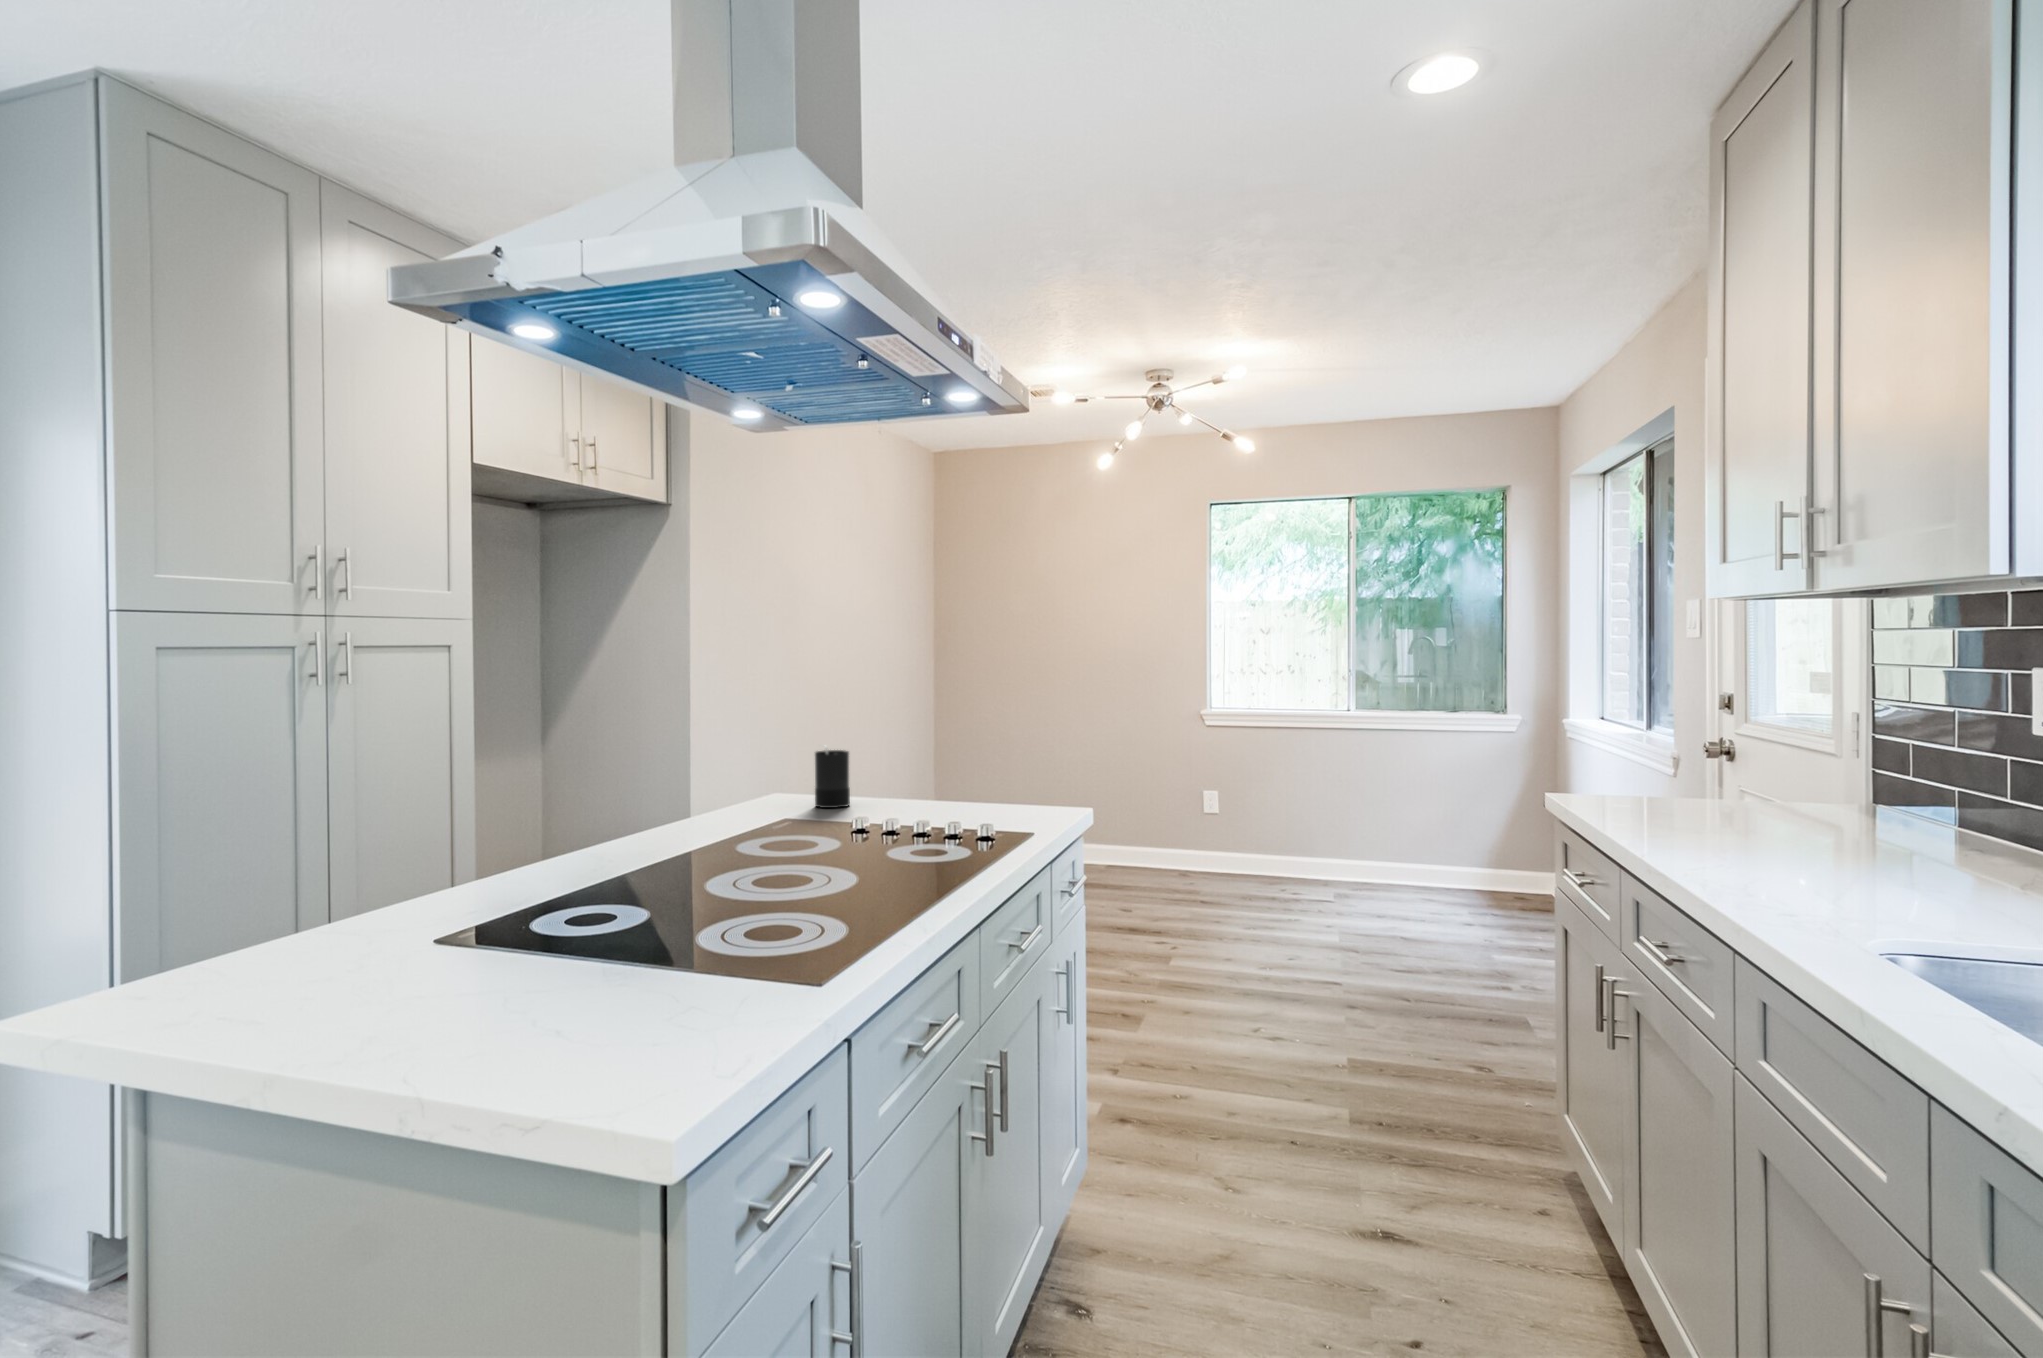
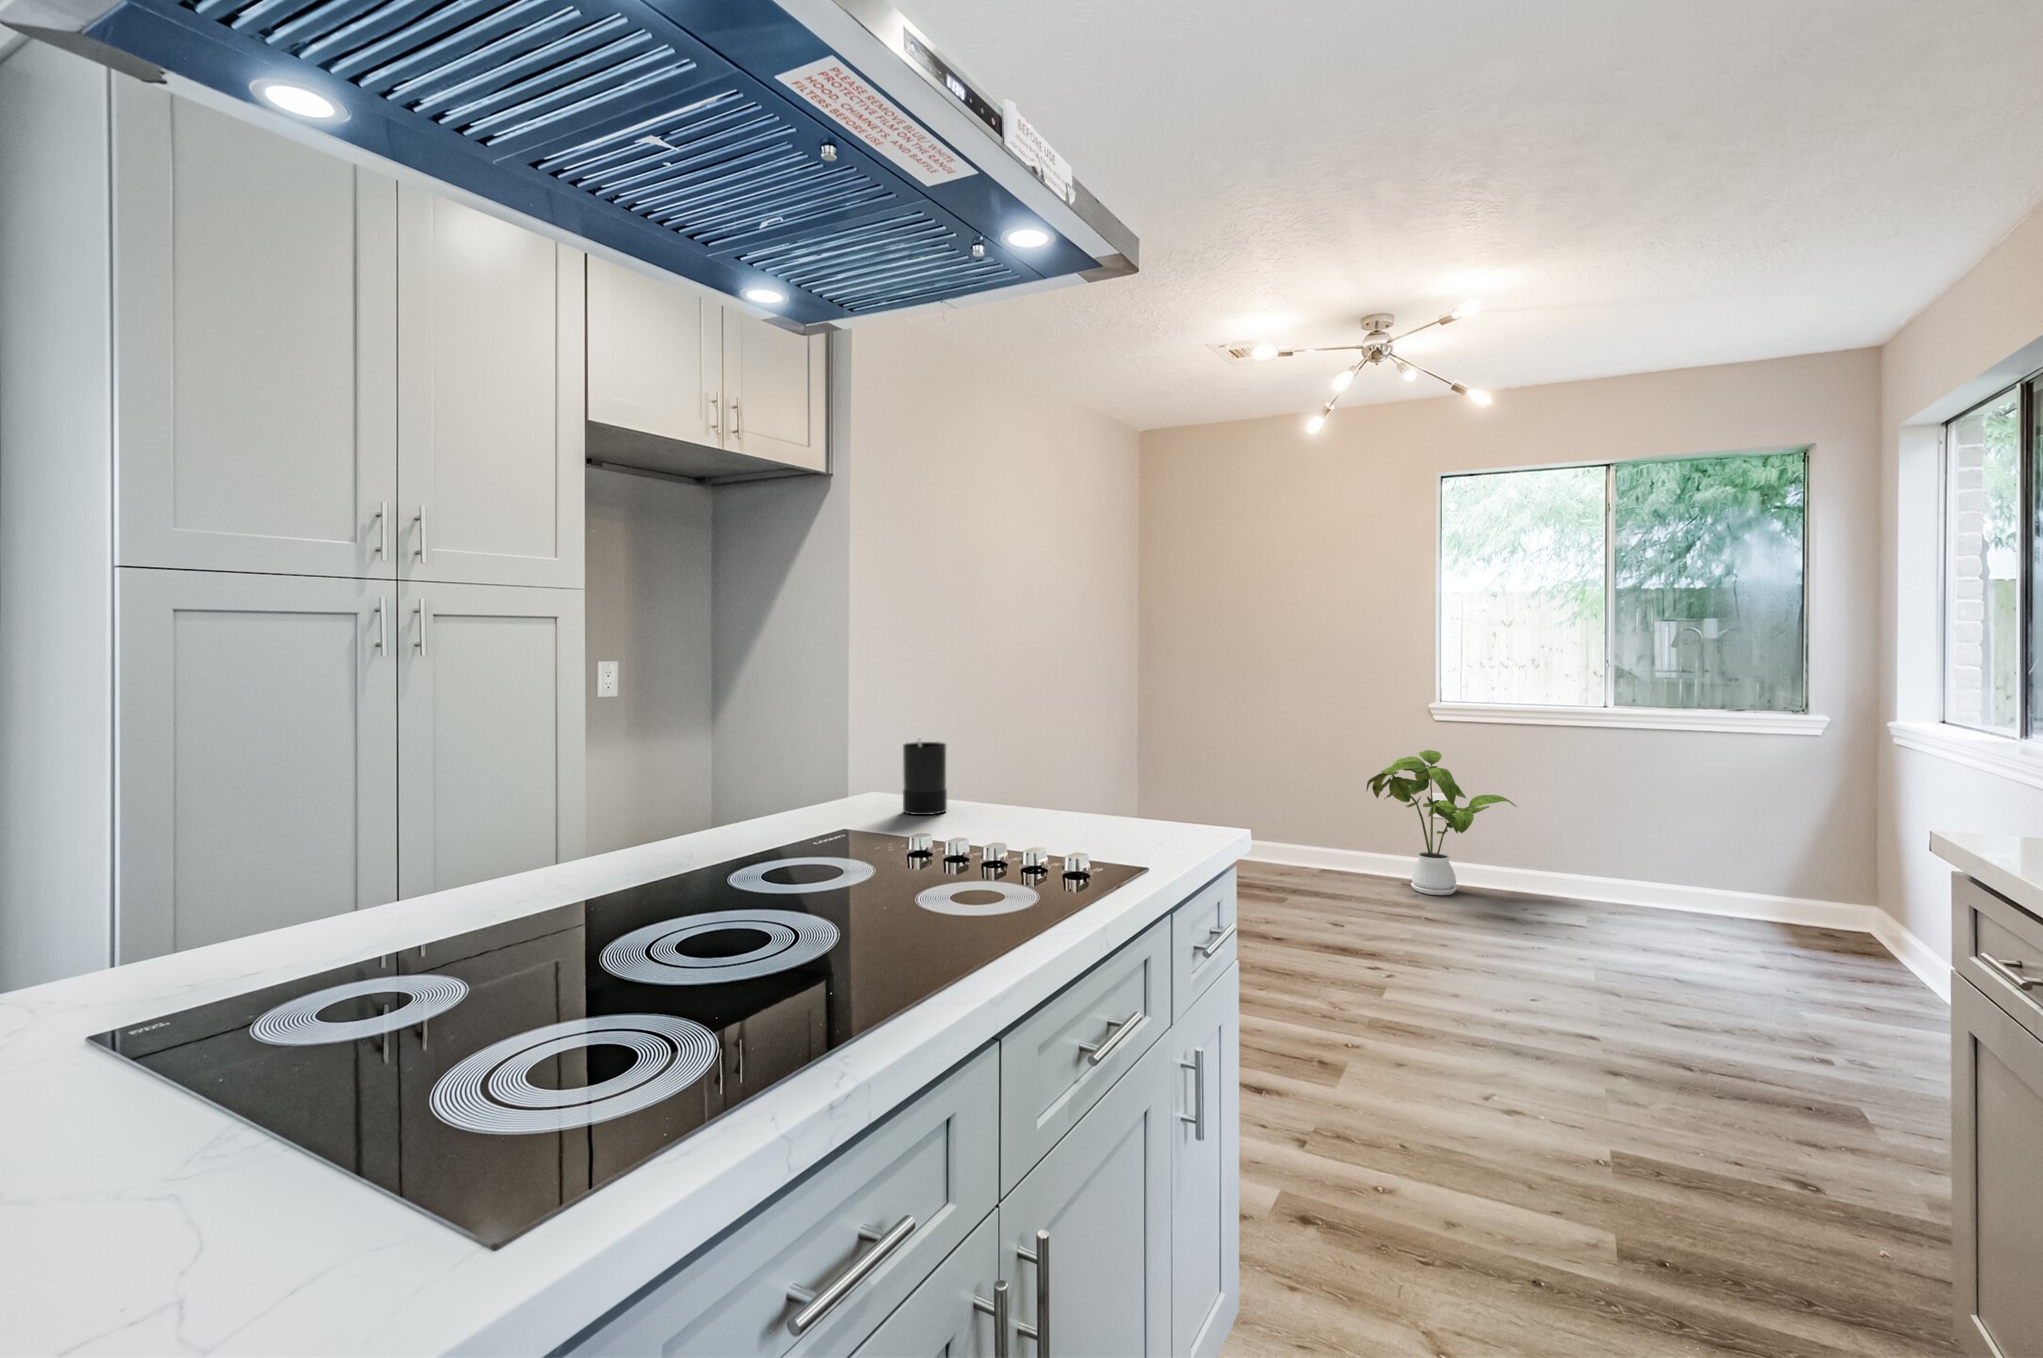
house plant: none [1149,751,1279,882] -> present [1366,750,1515,895]

